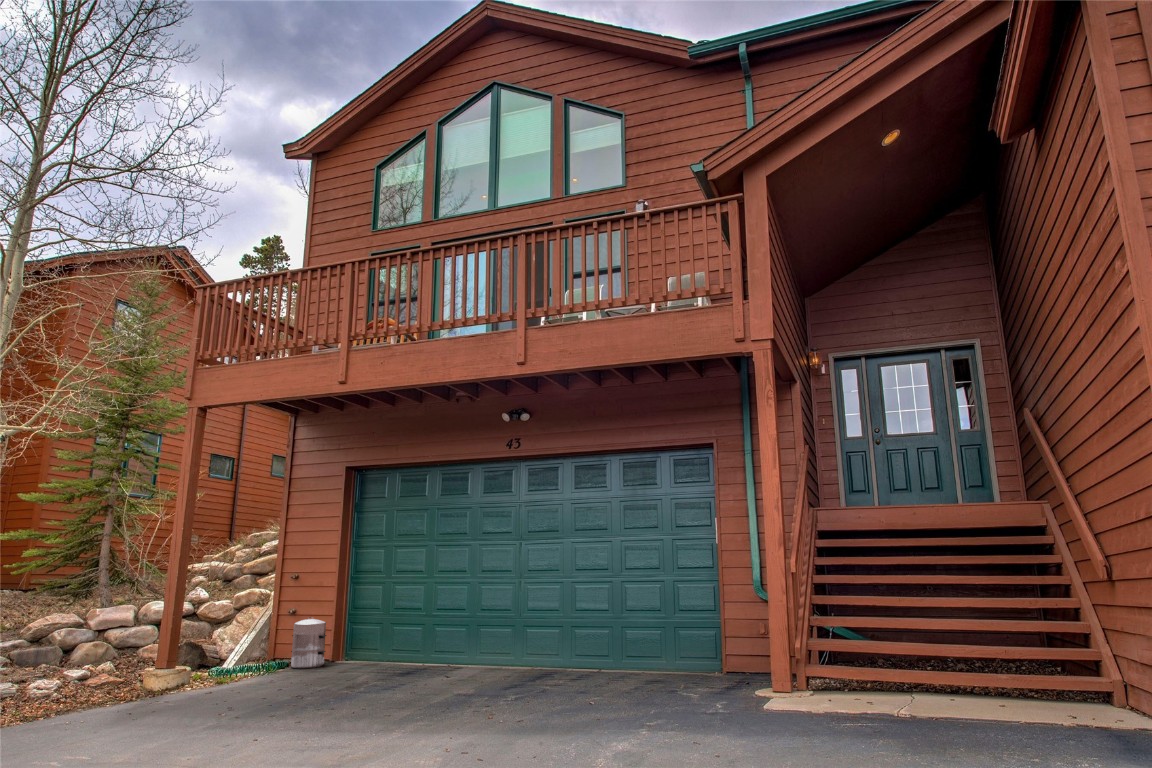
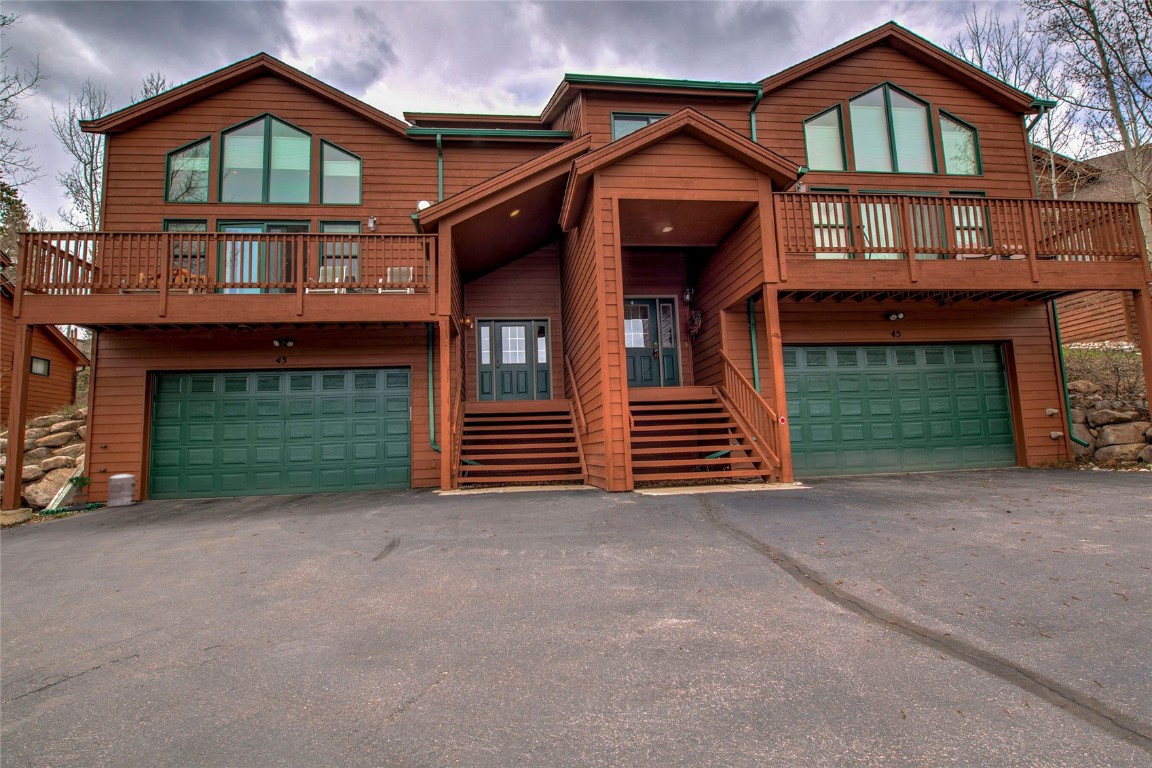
potted tree: none [247,618,281,668] -> present [67,476,93,510]

